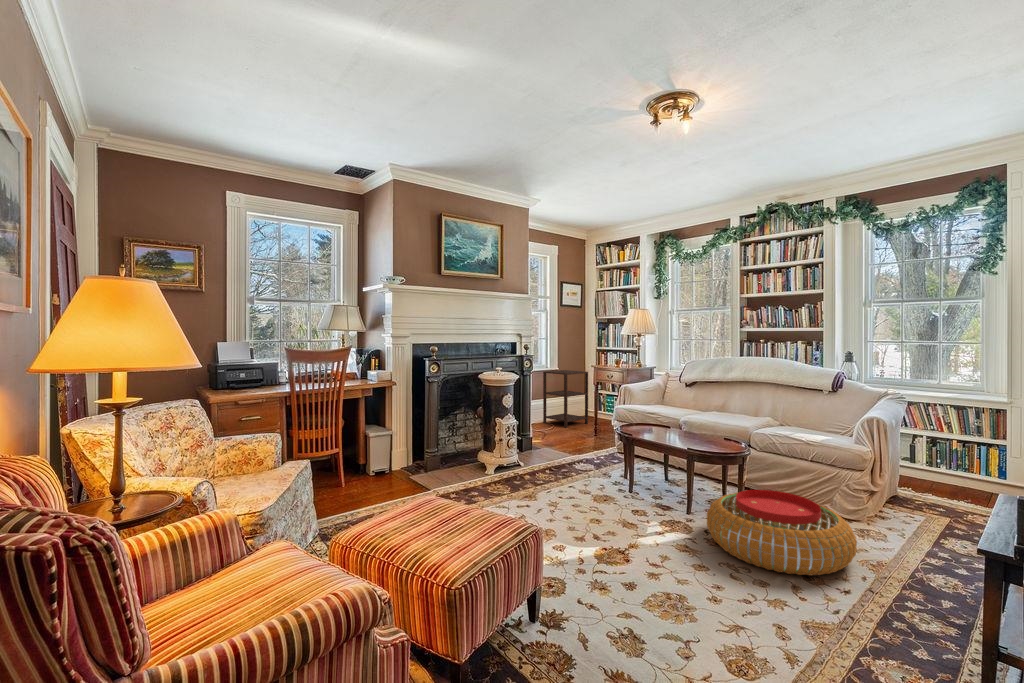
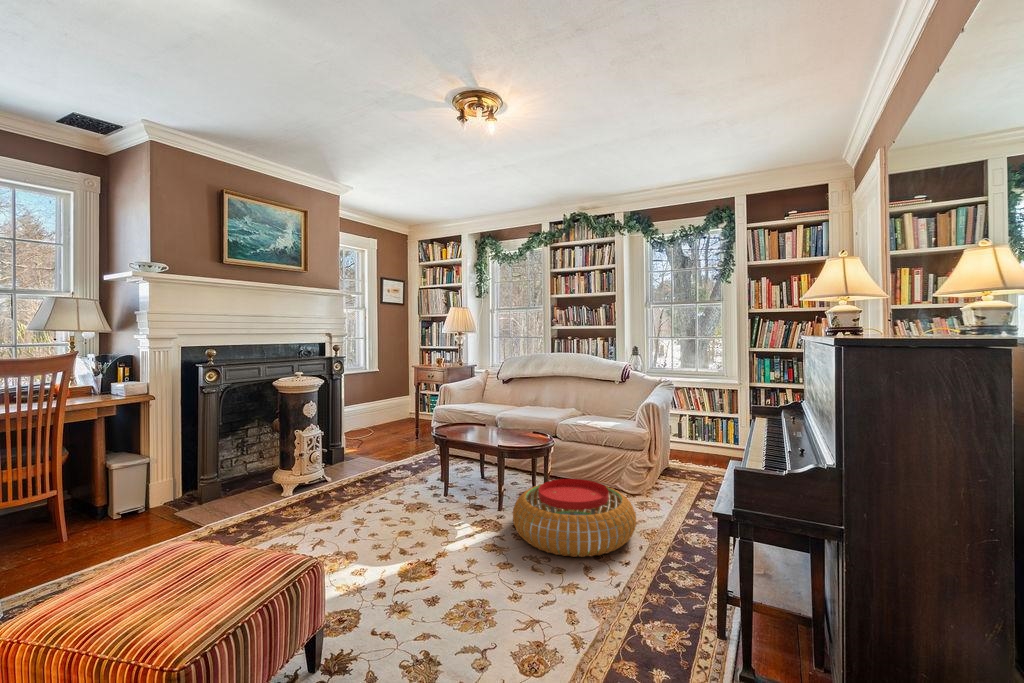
side table: present [543,370,588,428] -> none [360,371,410,432]

